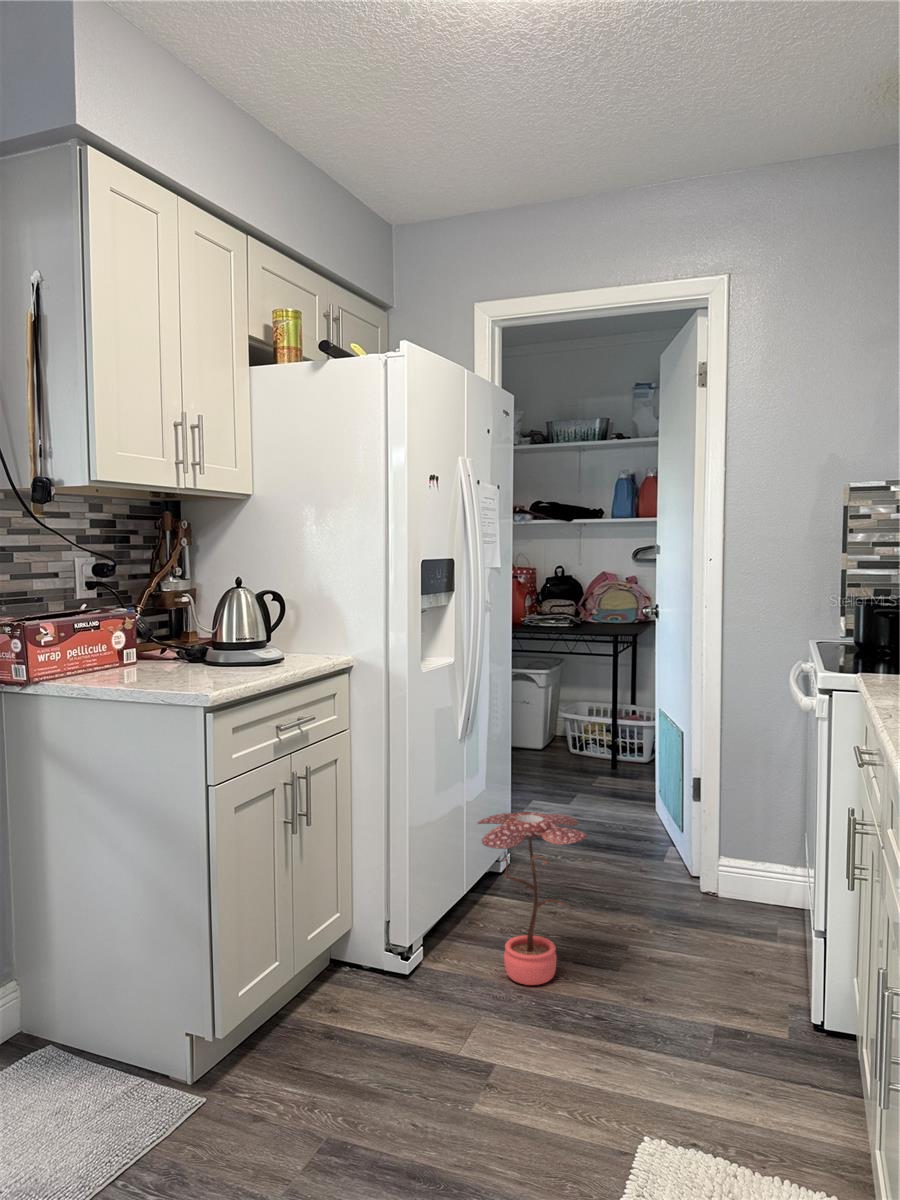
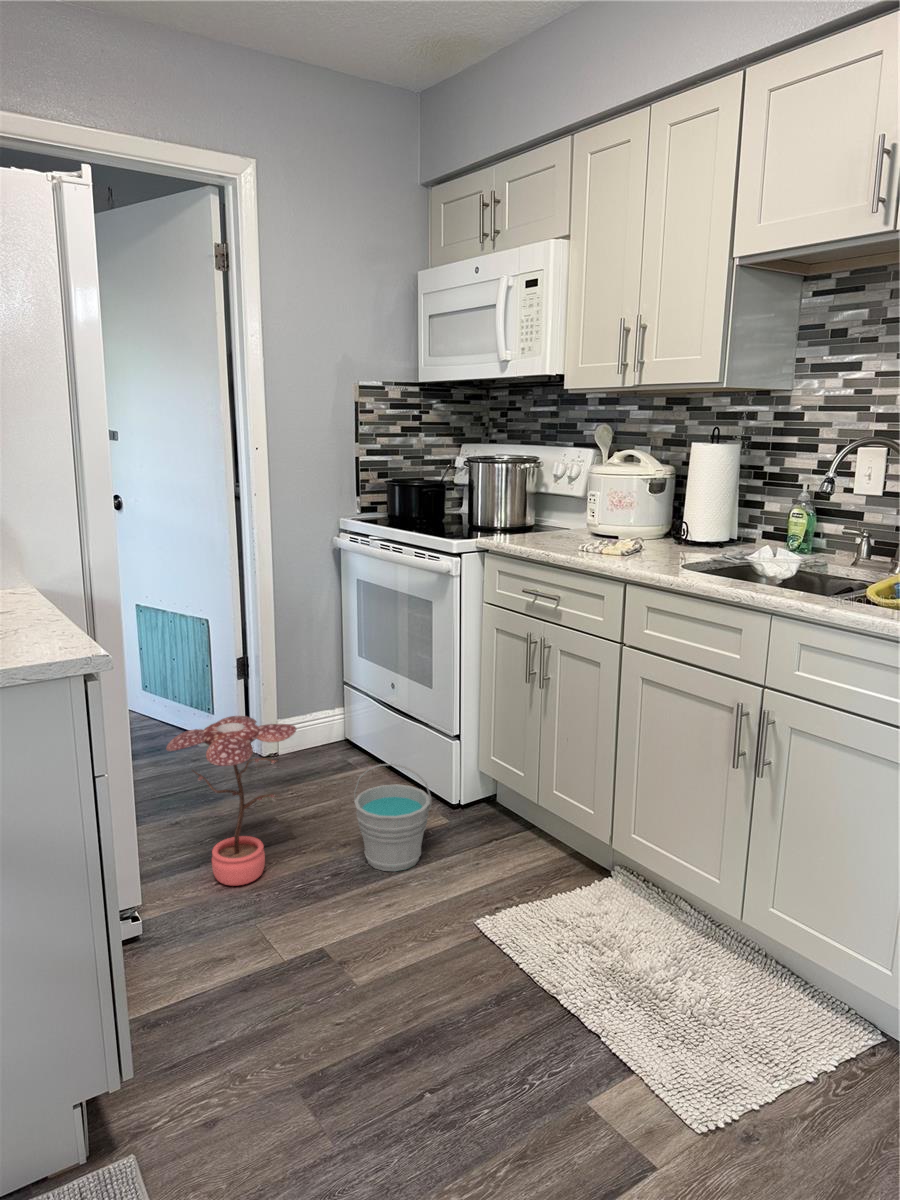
bucket: none [624,911,718,1054] -> present [354,764,432,871]

